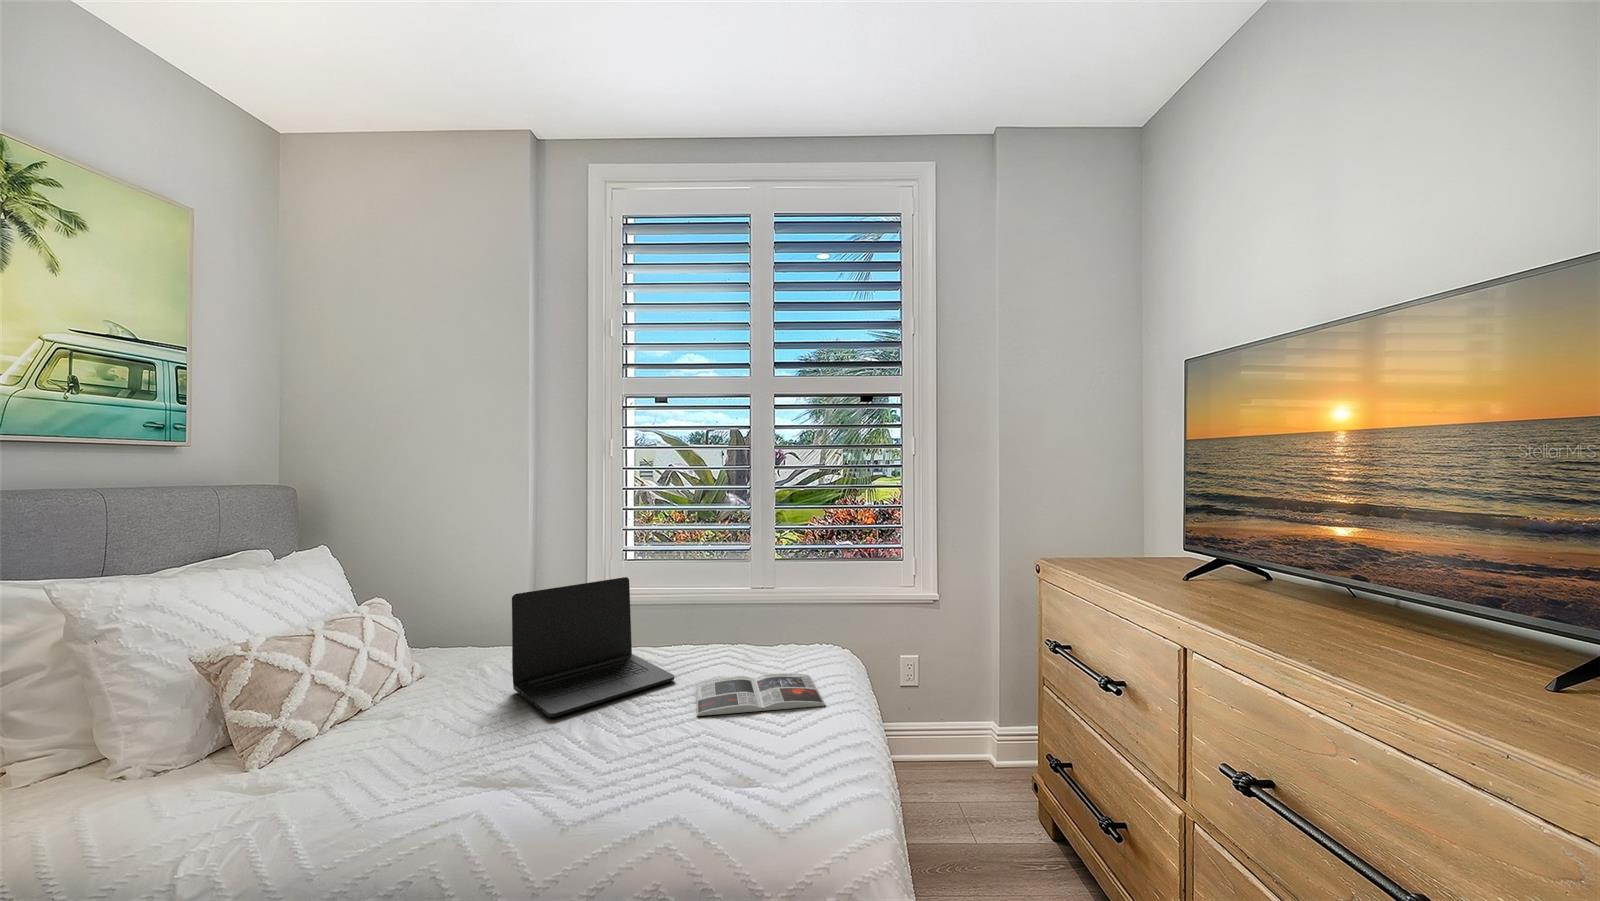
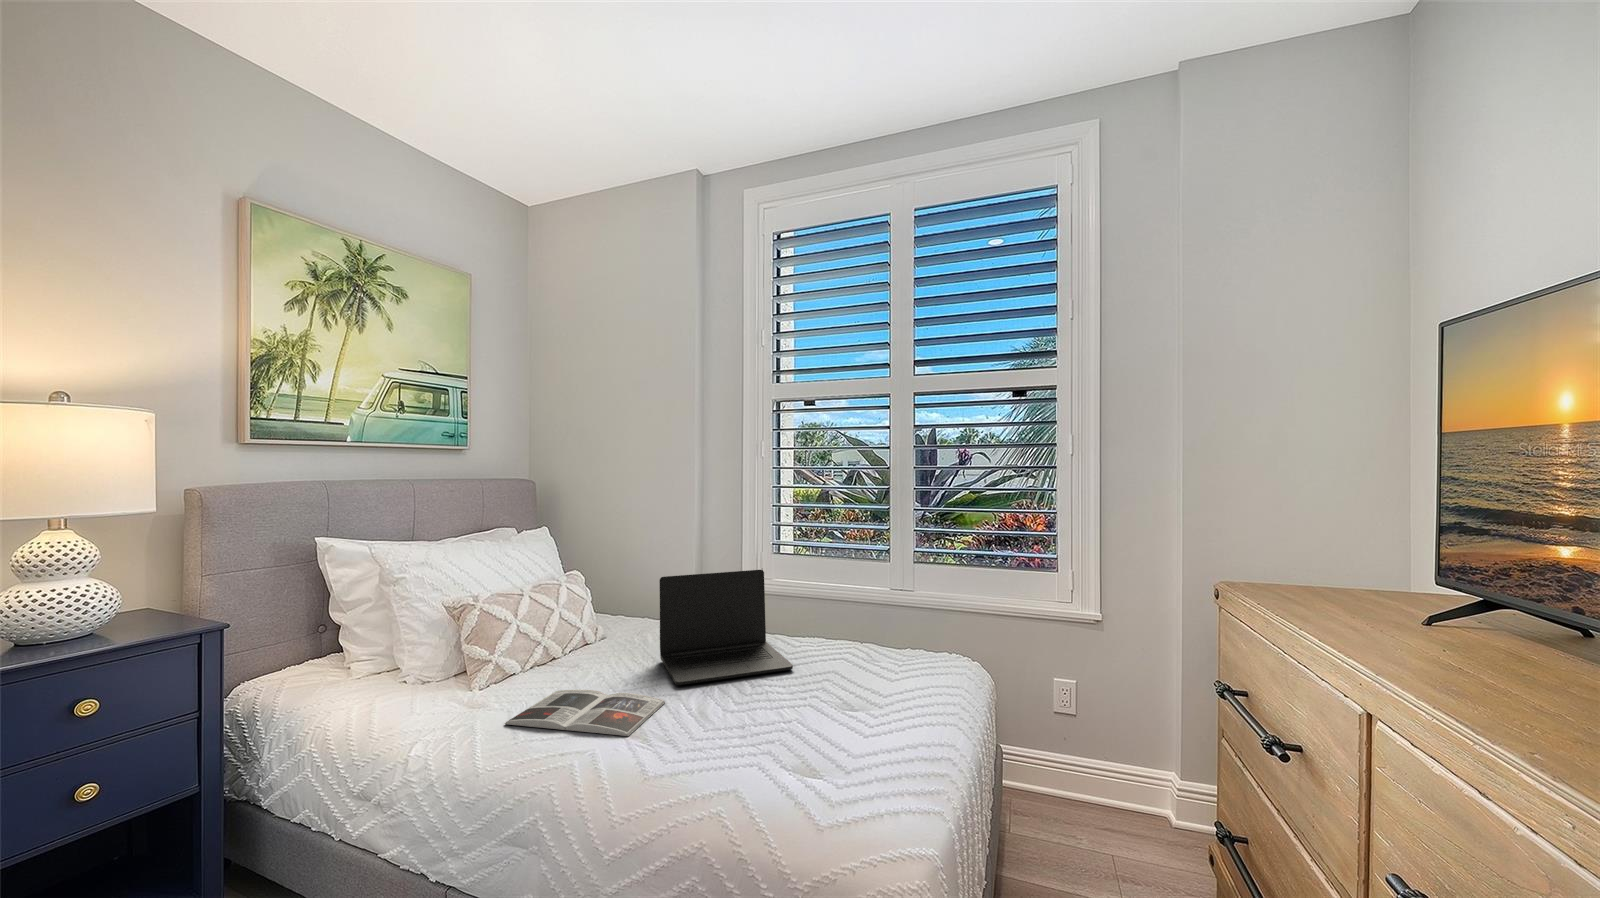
magazine: present [696,673,826,716] -> present [504,689,665,736]

